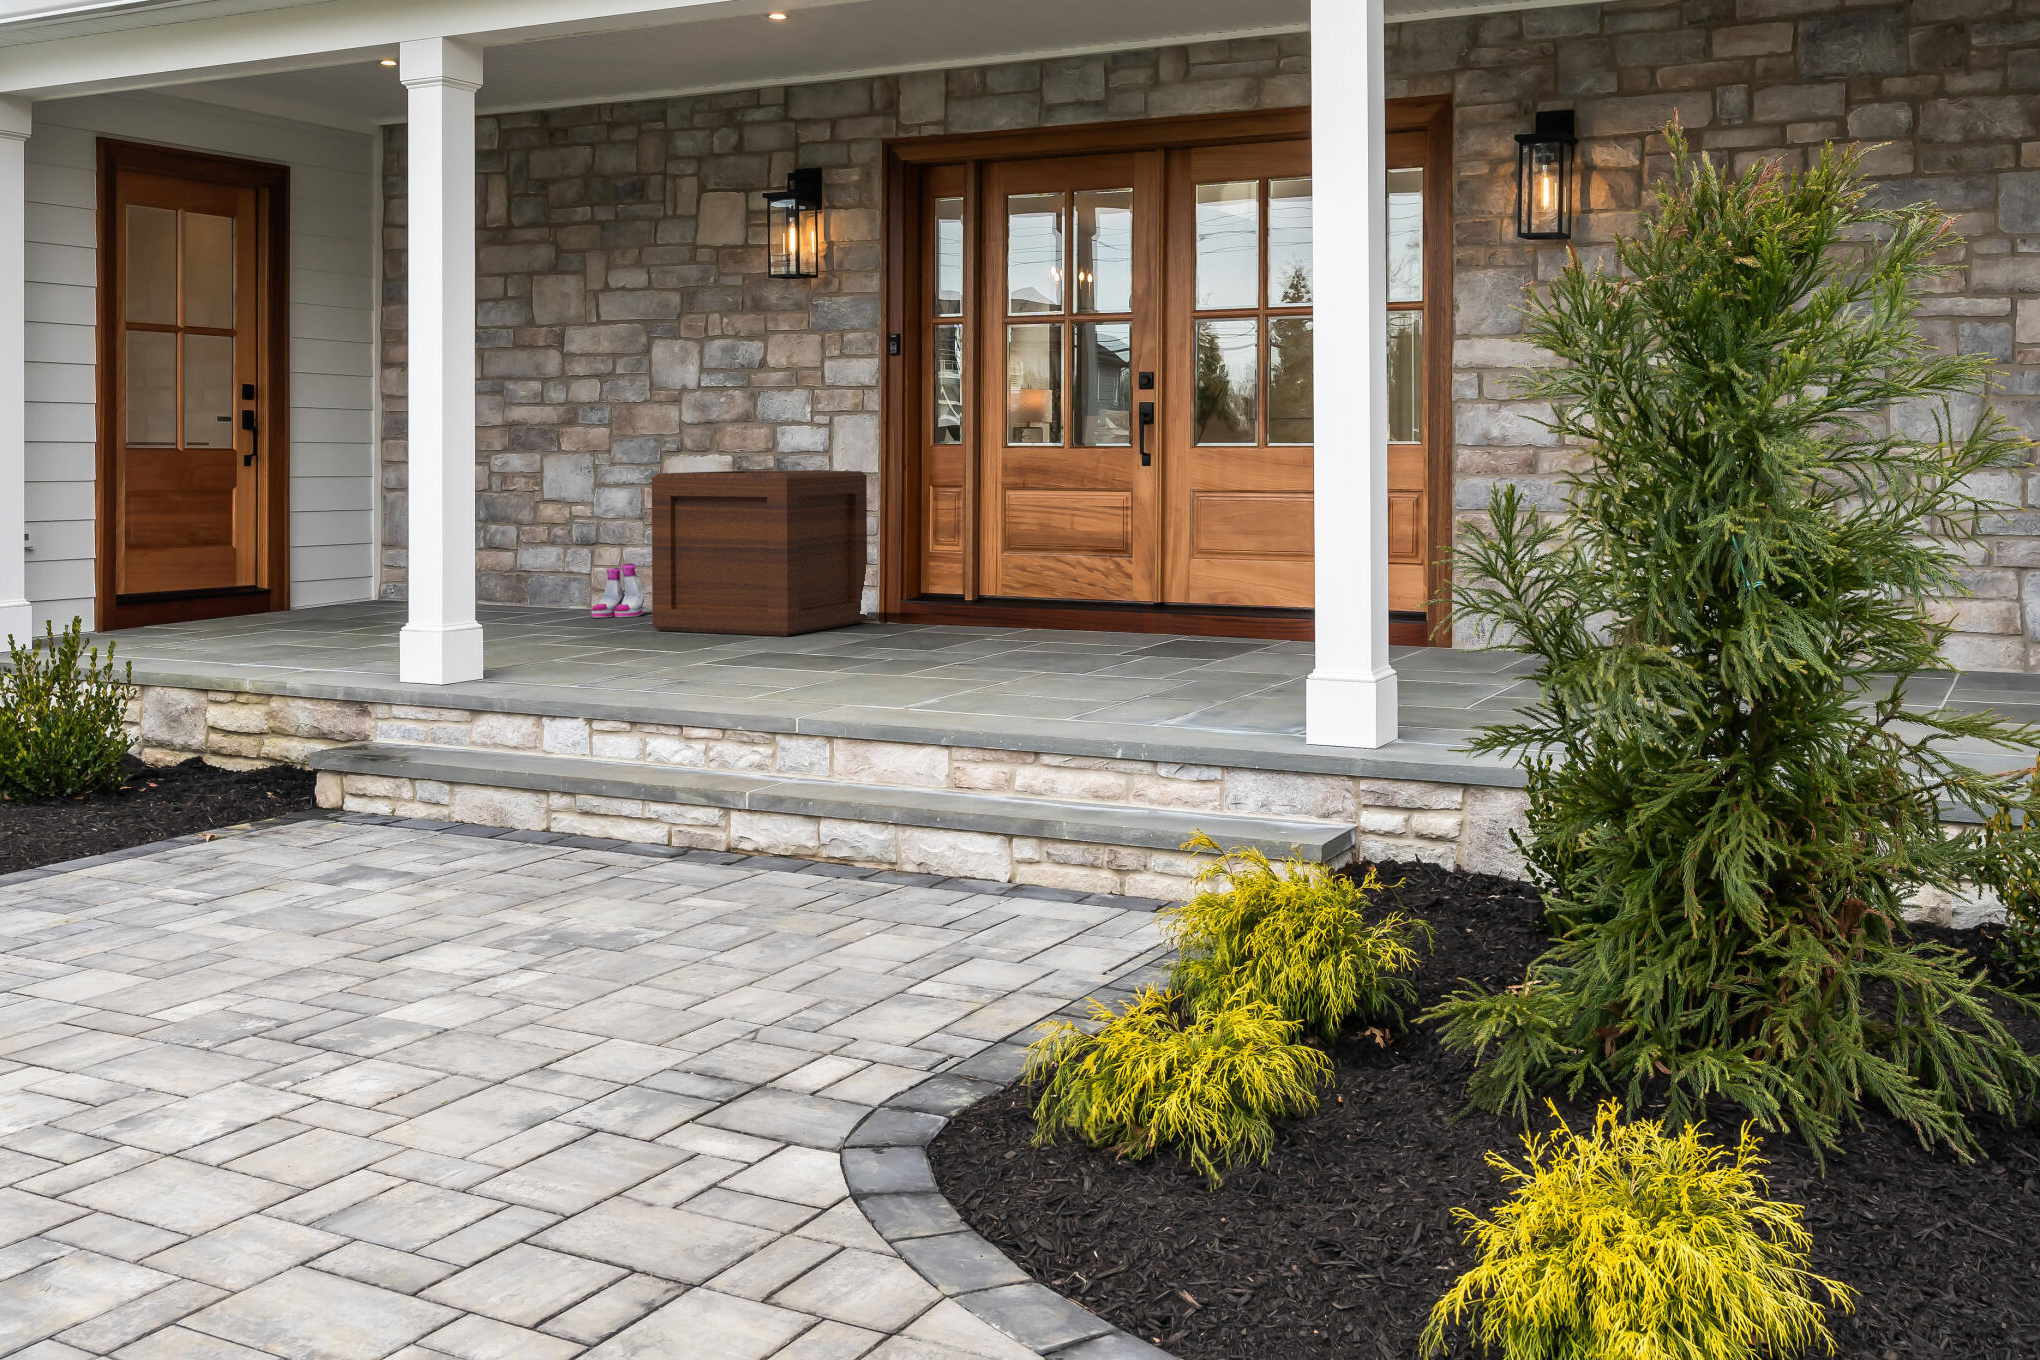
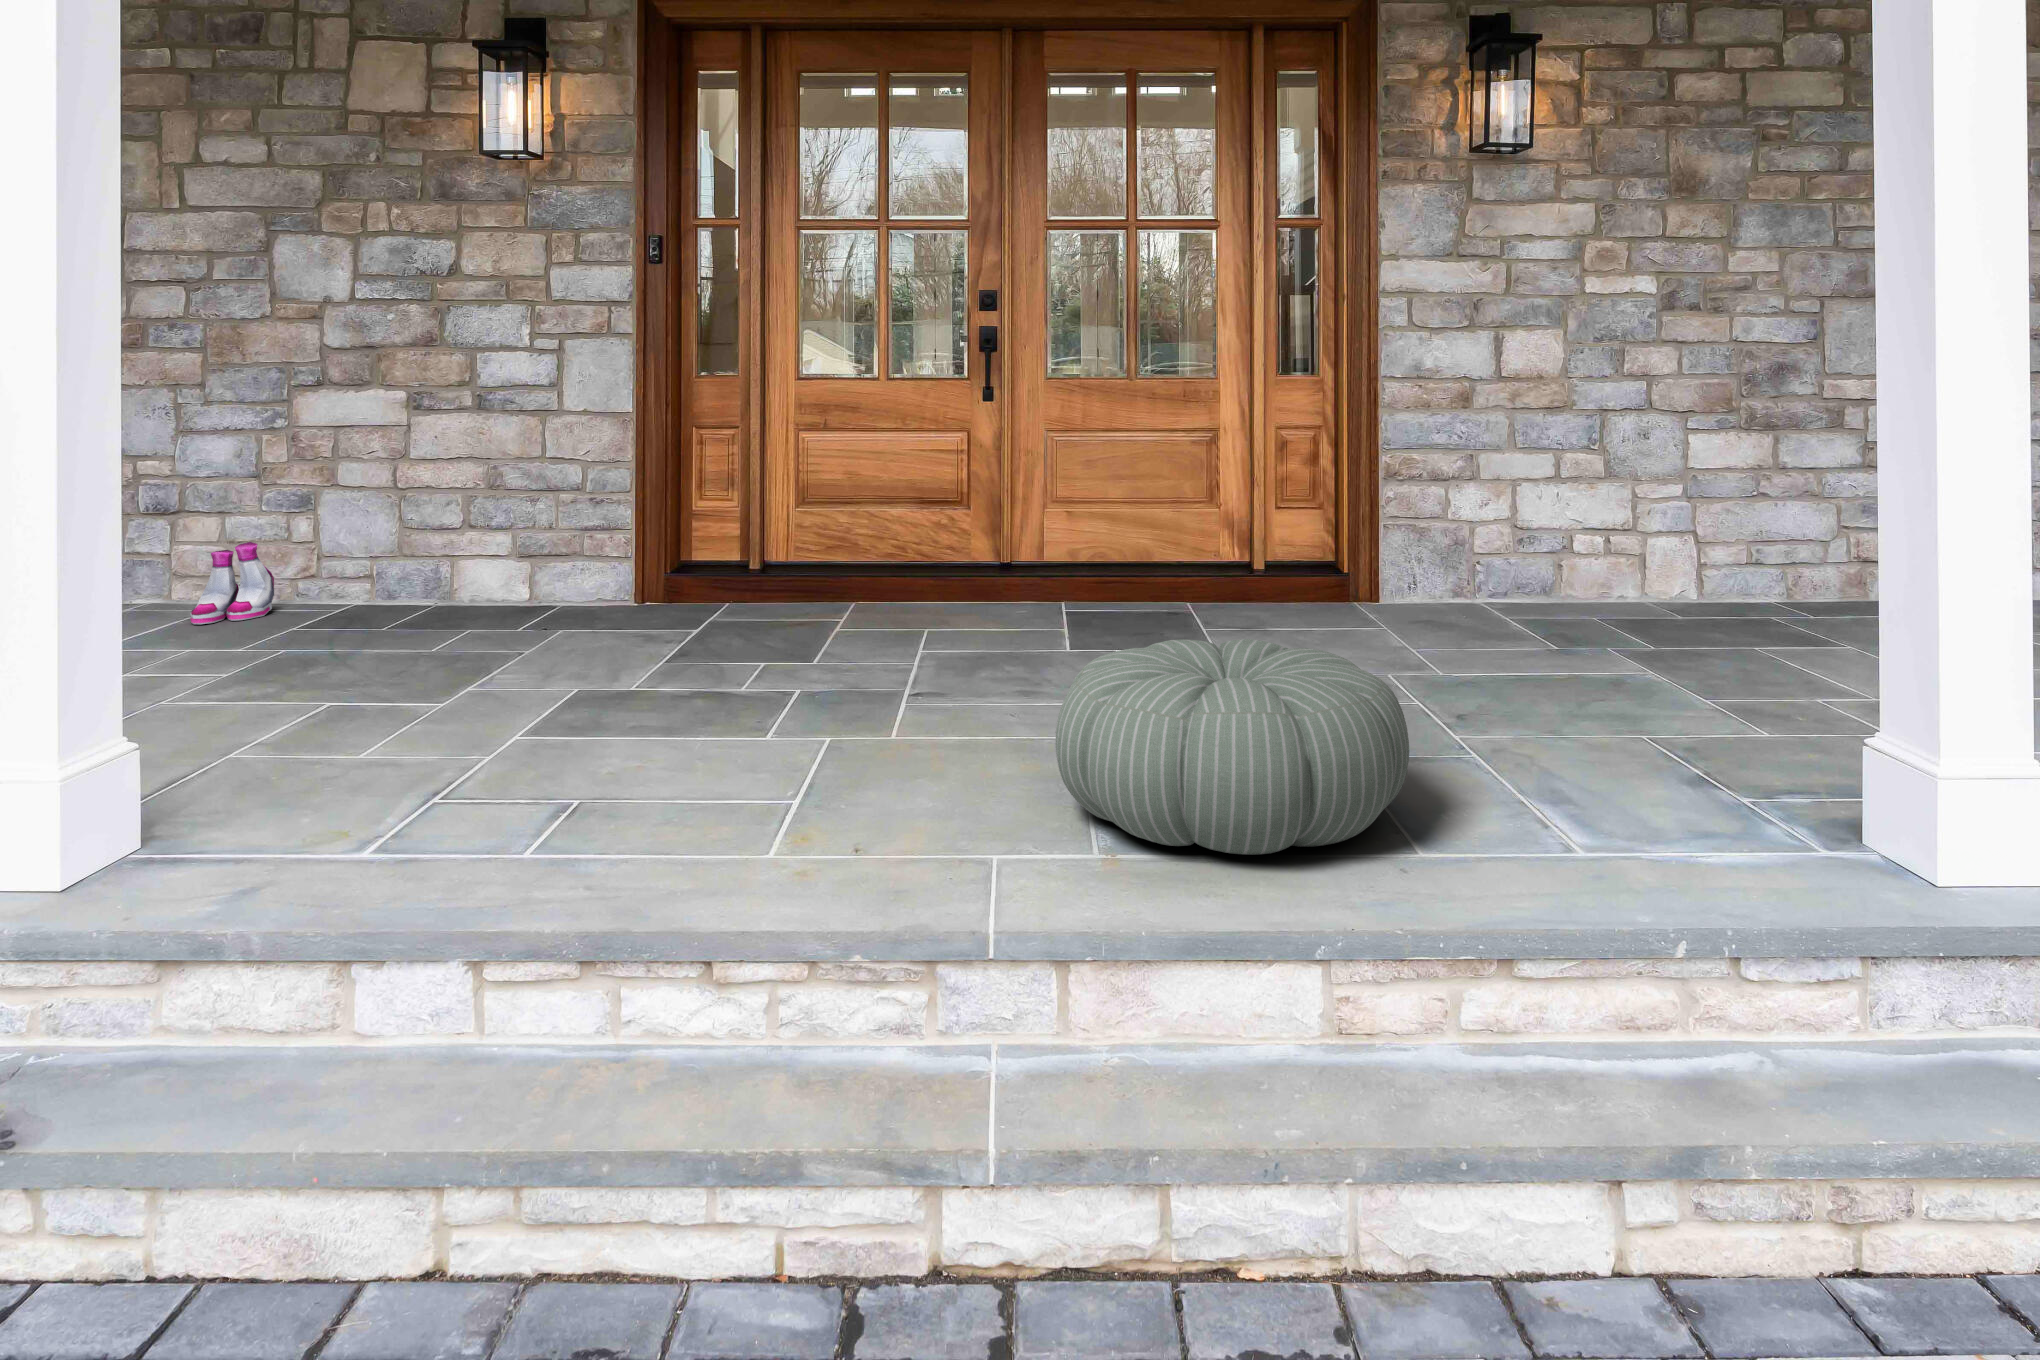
wooden crate: present [652,471,867,636] -> none [328,412,620,650]
pouf: none [908,603,1124,709] -> present [1056,639,1409,855]

